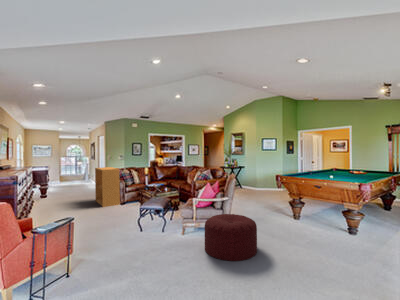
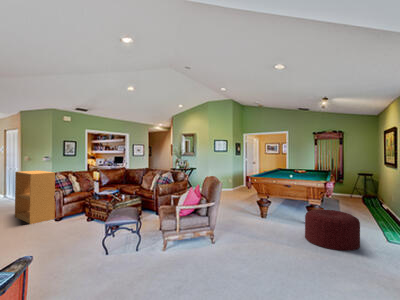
ottoman: present [205,214,257,261] -> present [305,209,360,251]

